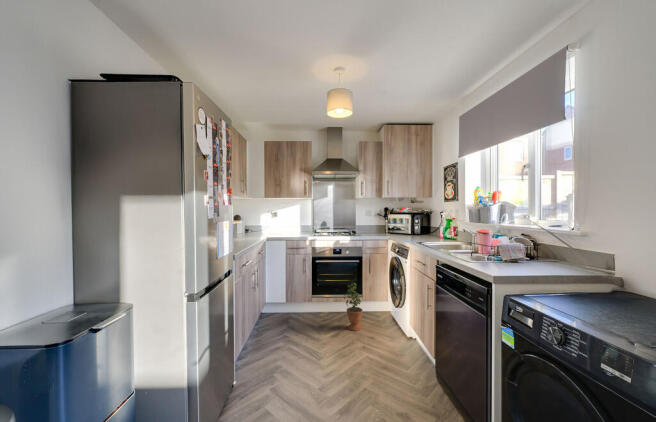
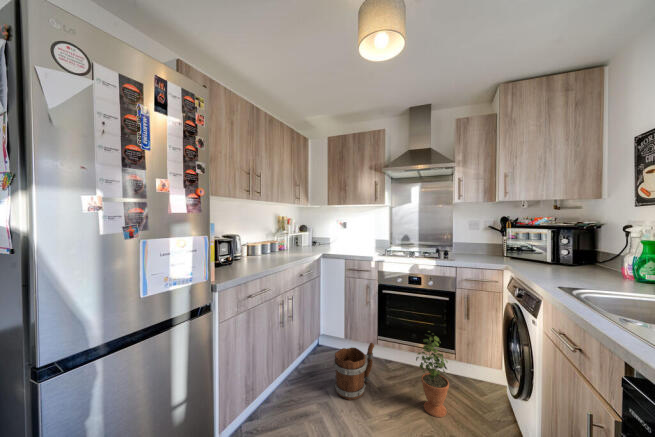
bucket: none [288,297,314,335] -> present [333,343,374,400]

